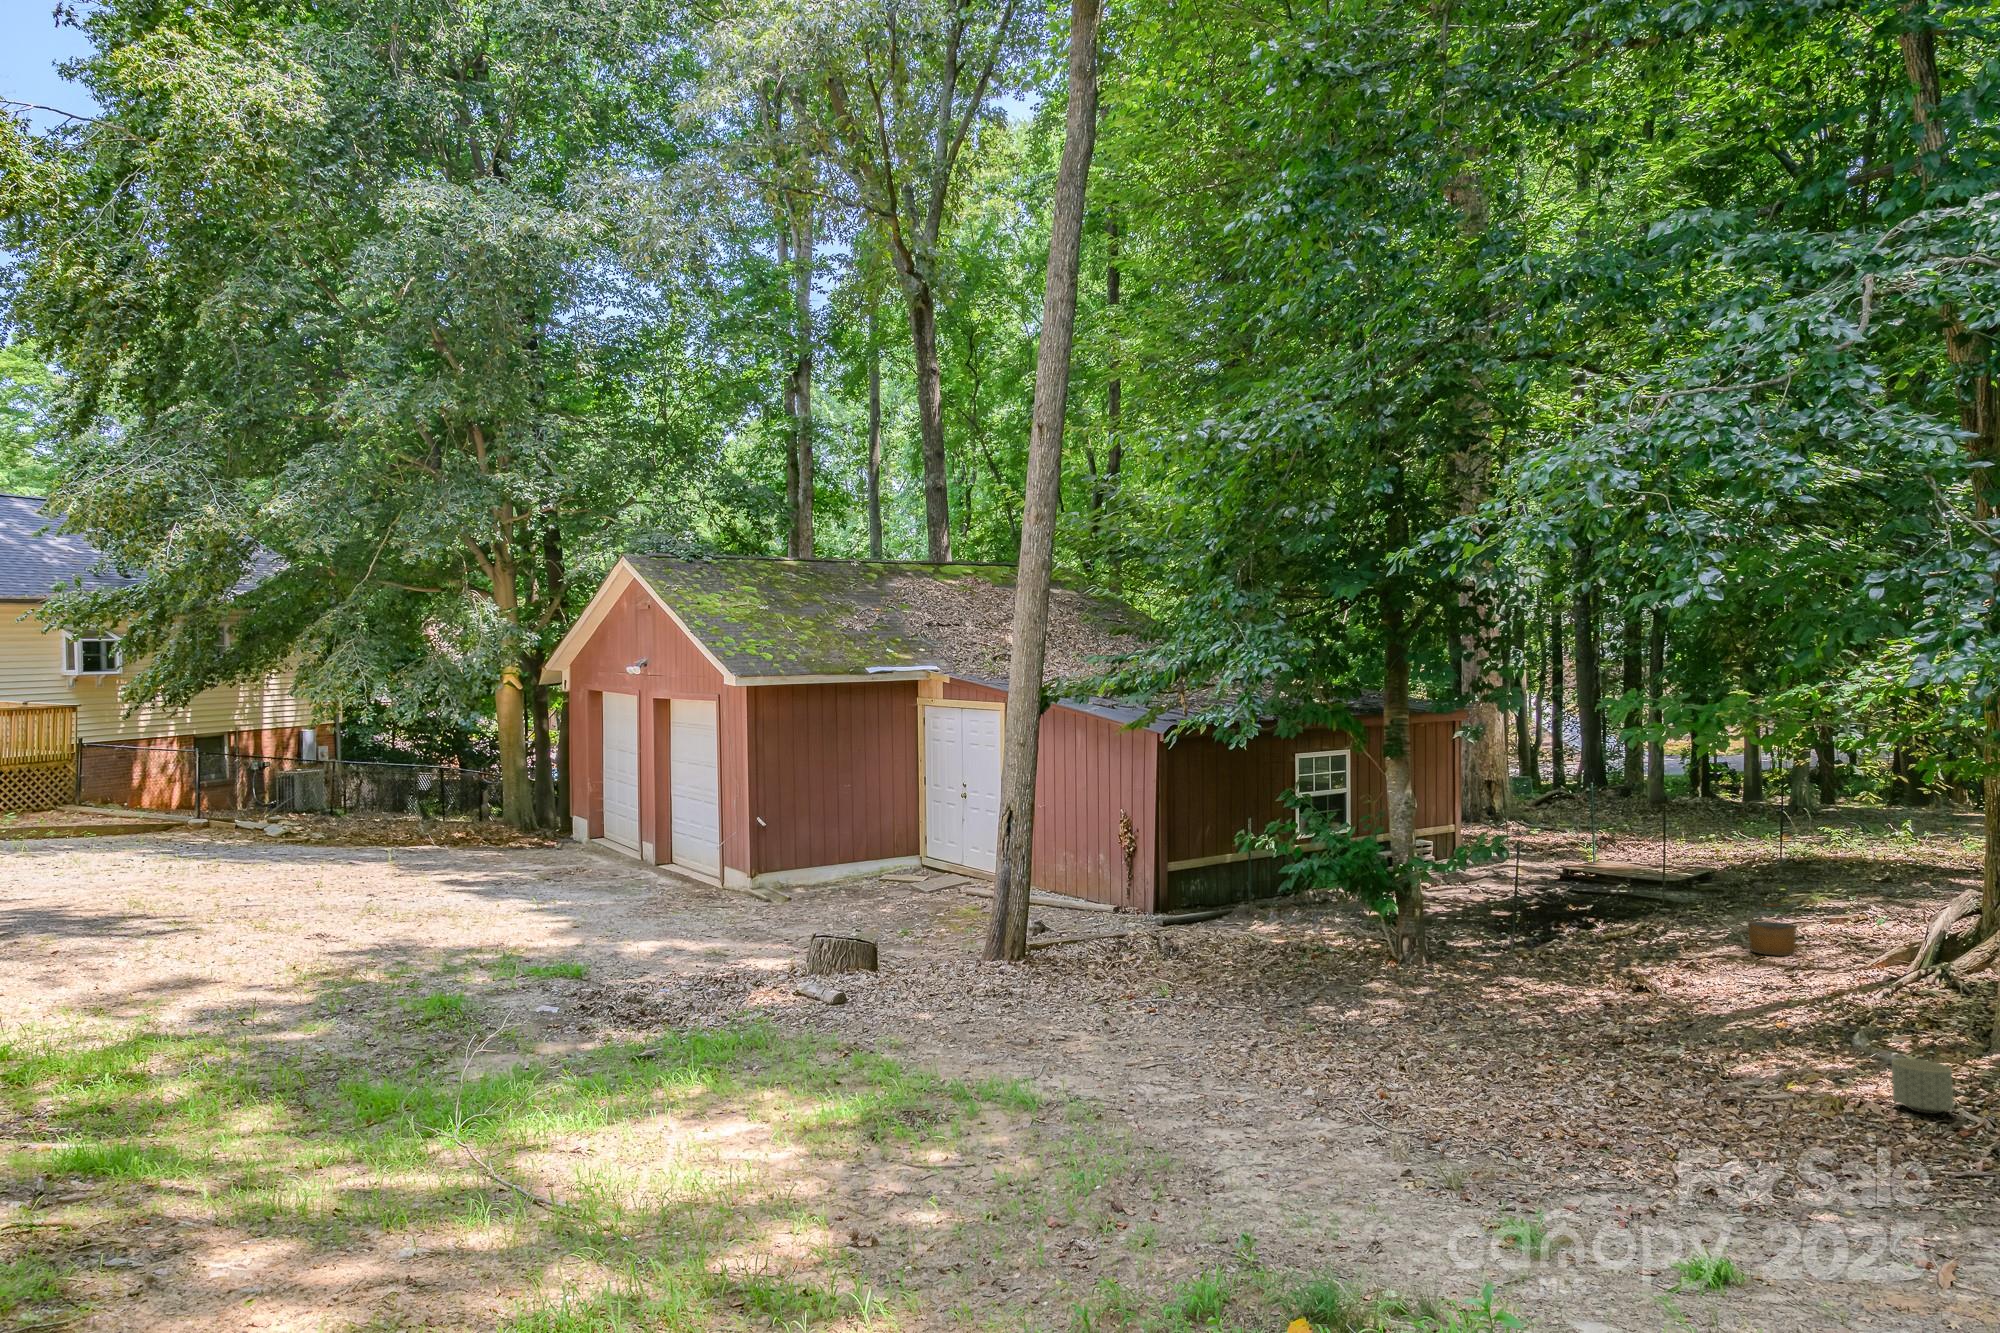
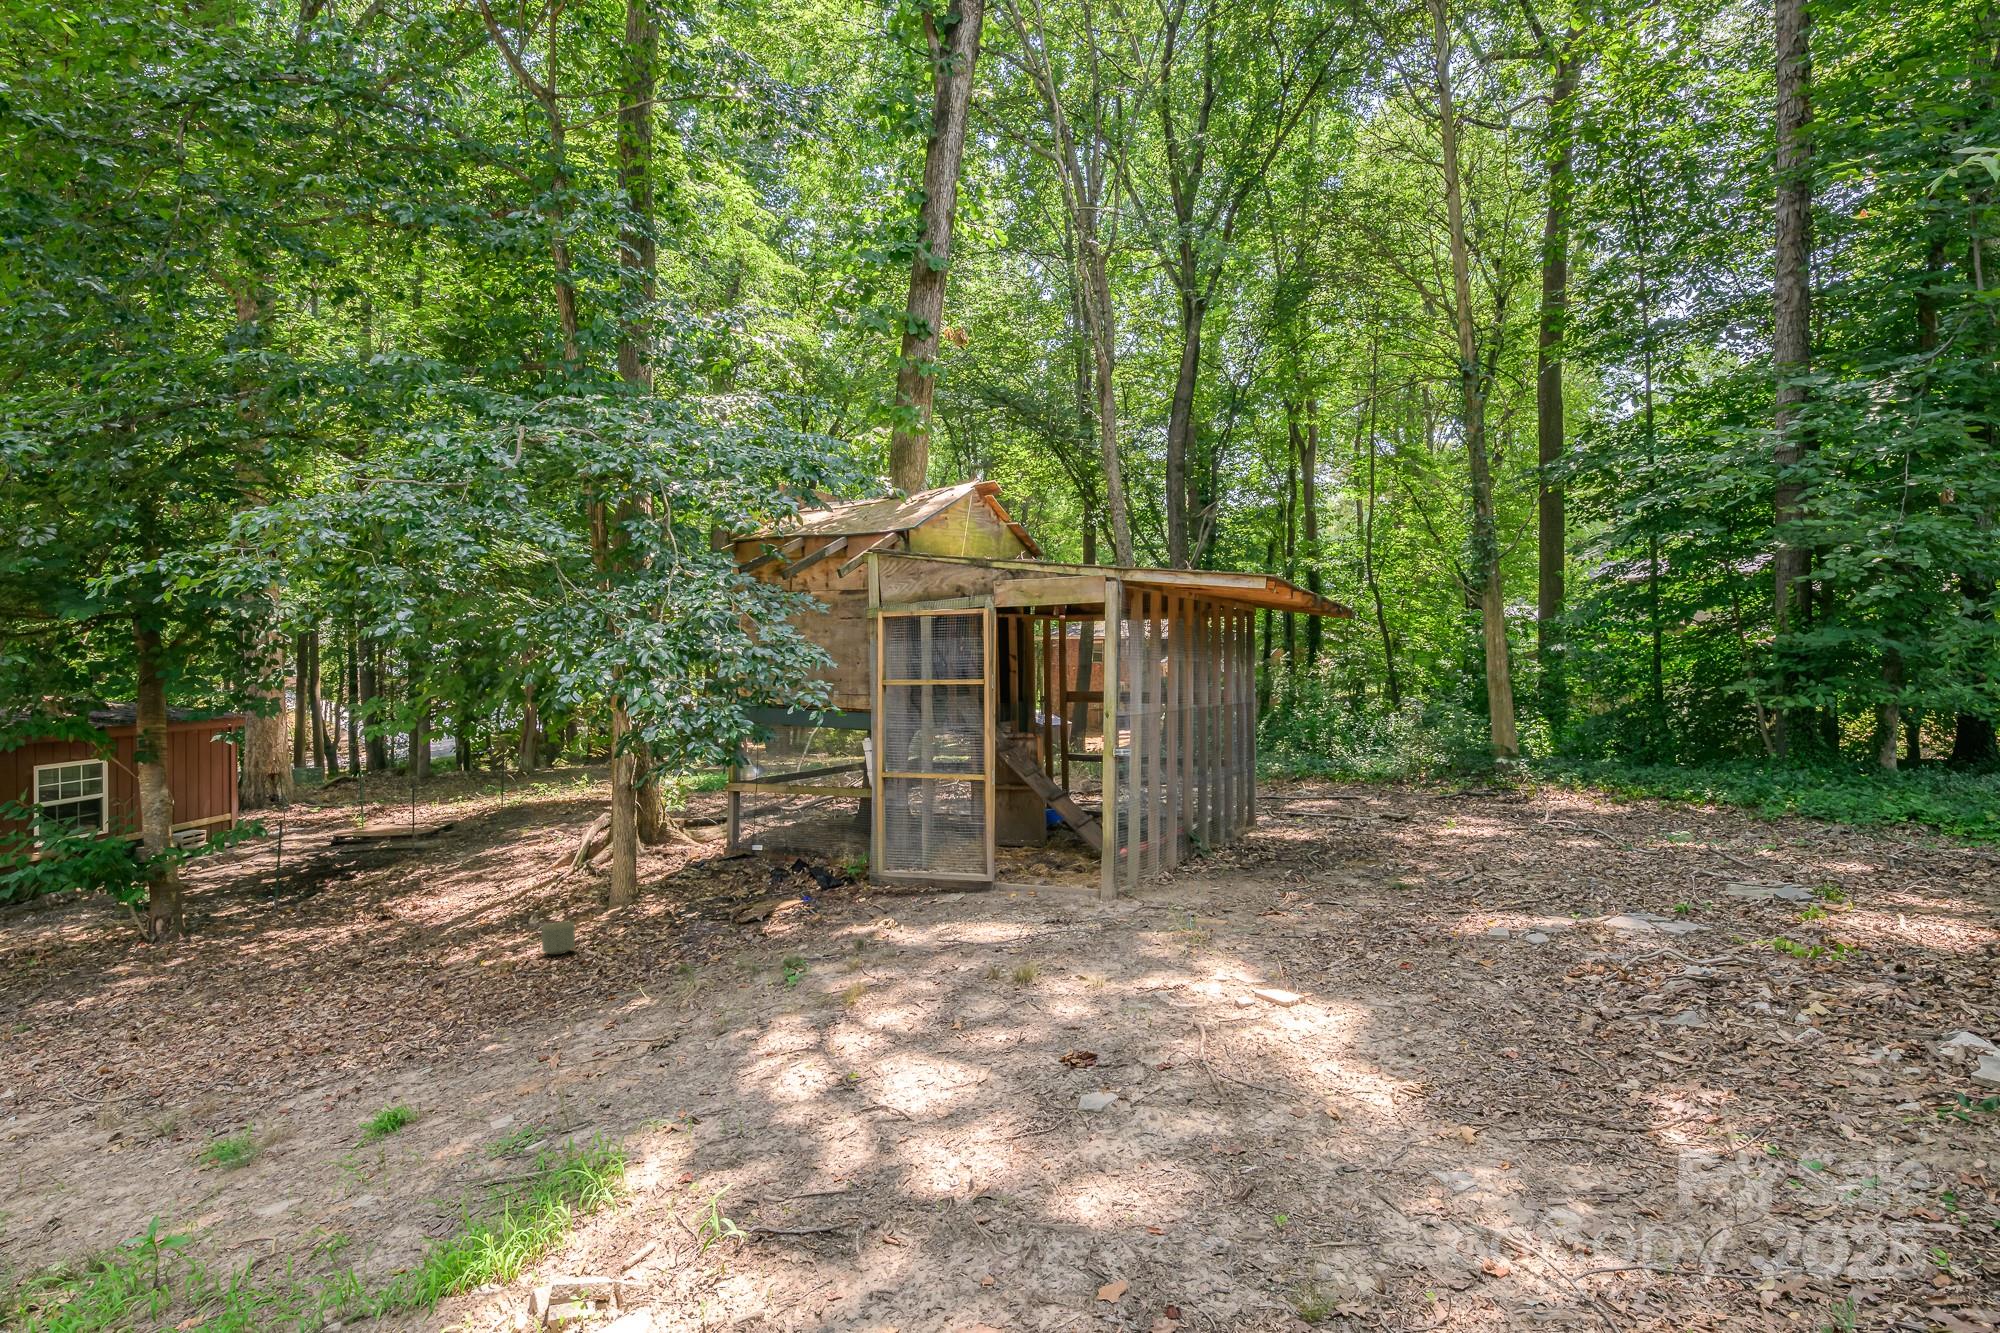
bucket: present [1747,904,1796,956] -> none [472,838,505,875]

